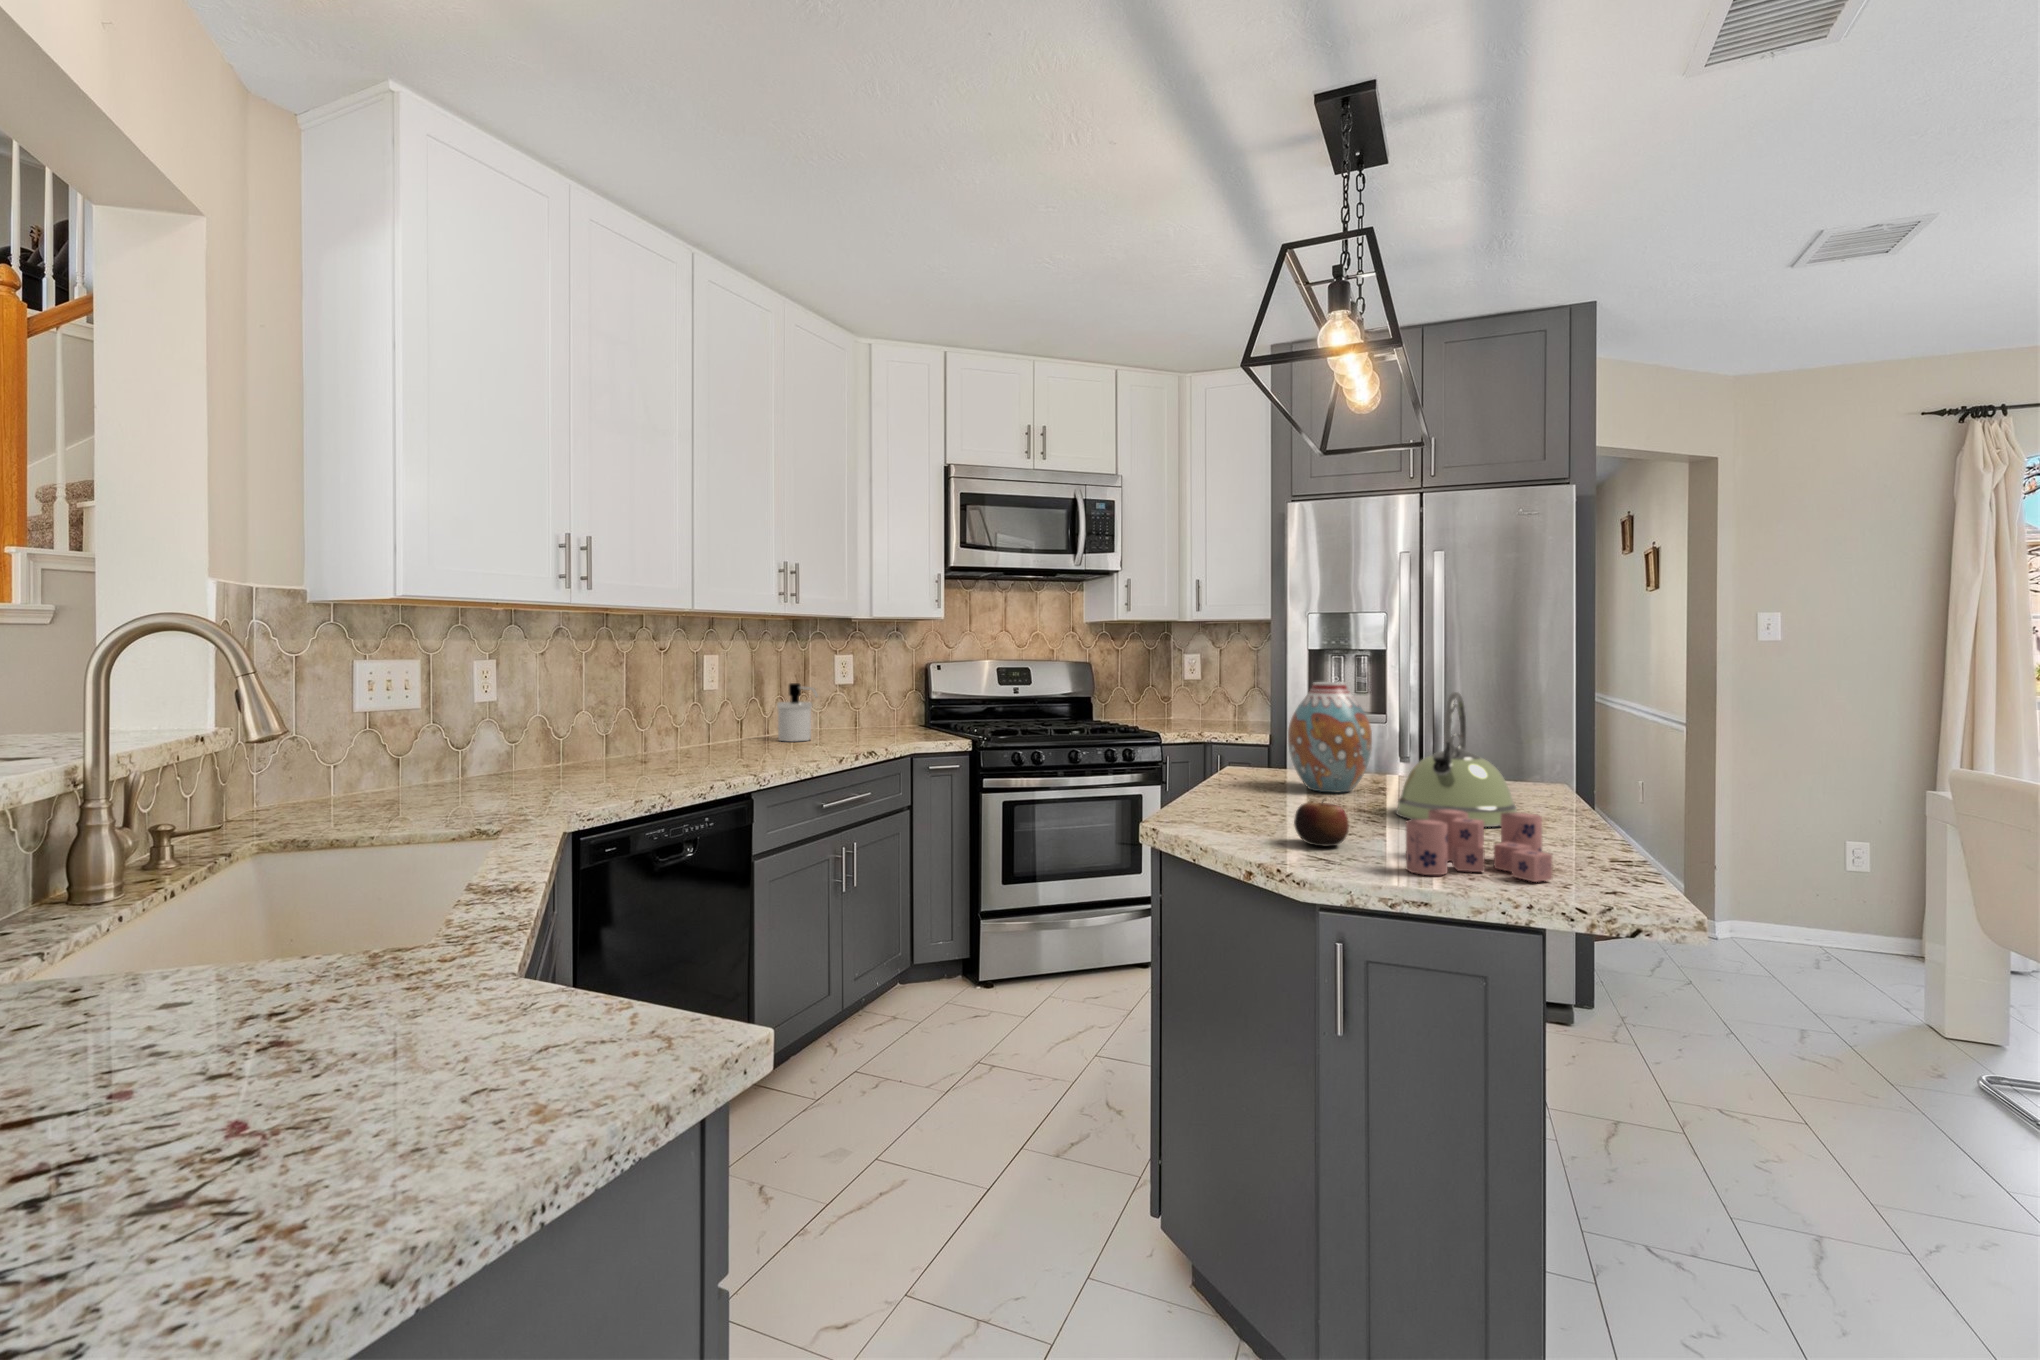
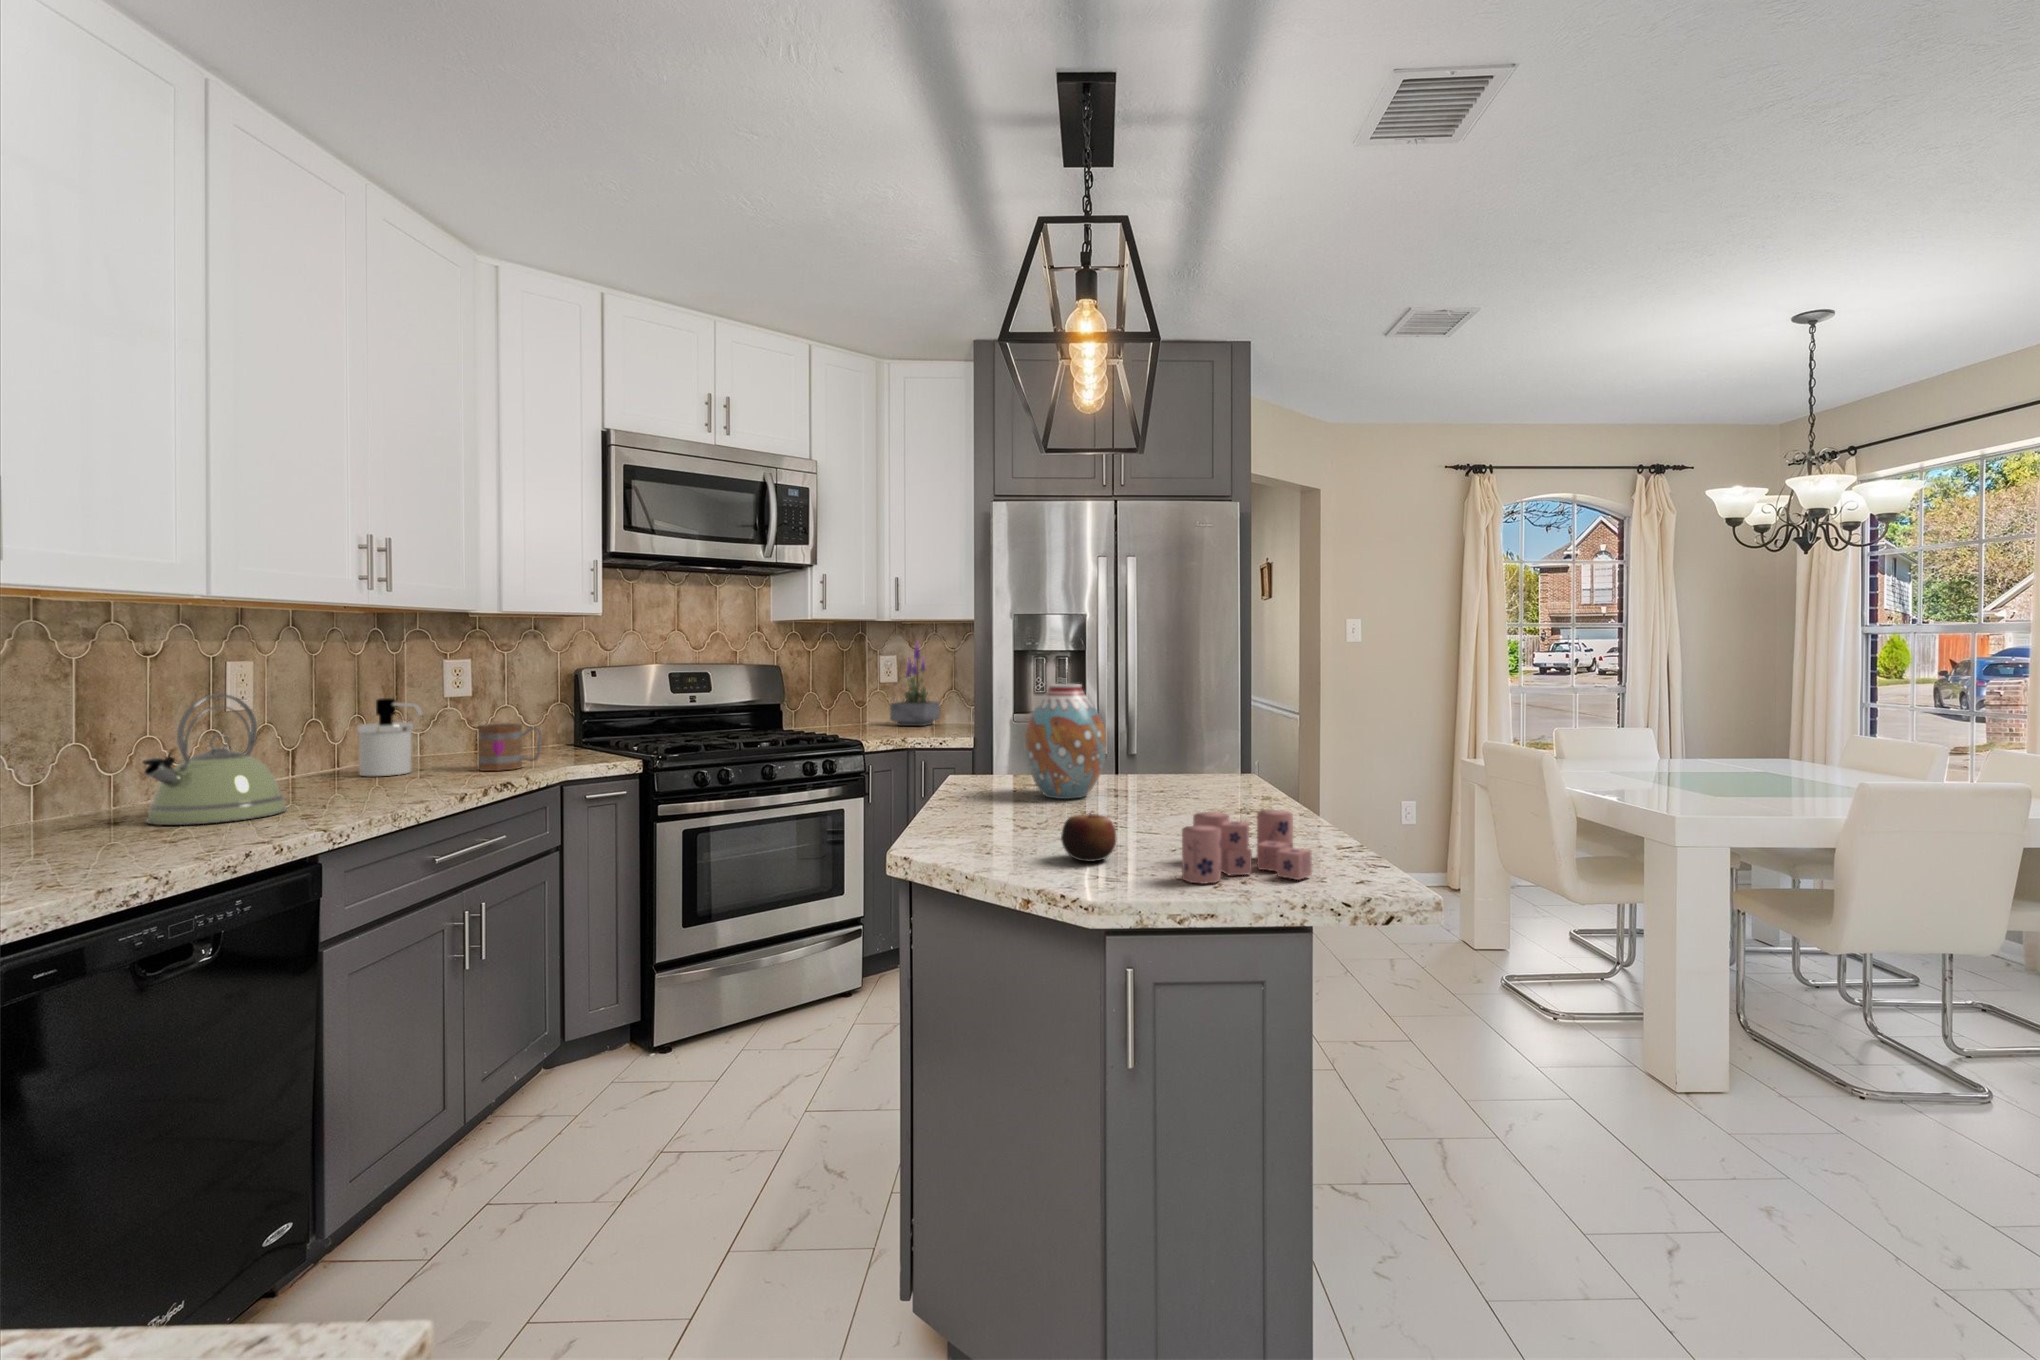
potted plant: none [1191,638,1240,721] -> present [890,642,940,726]
kettle: present [1396,692,1517,827] -> present [142,694,286,825]
mug: none [854,705,899,742] -> present [477,724,542,771]

